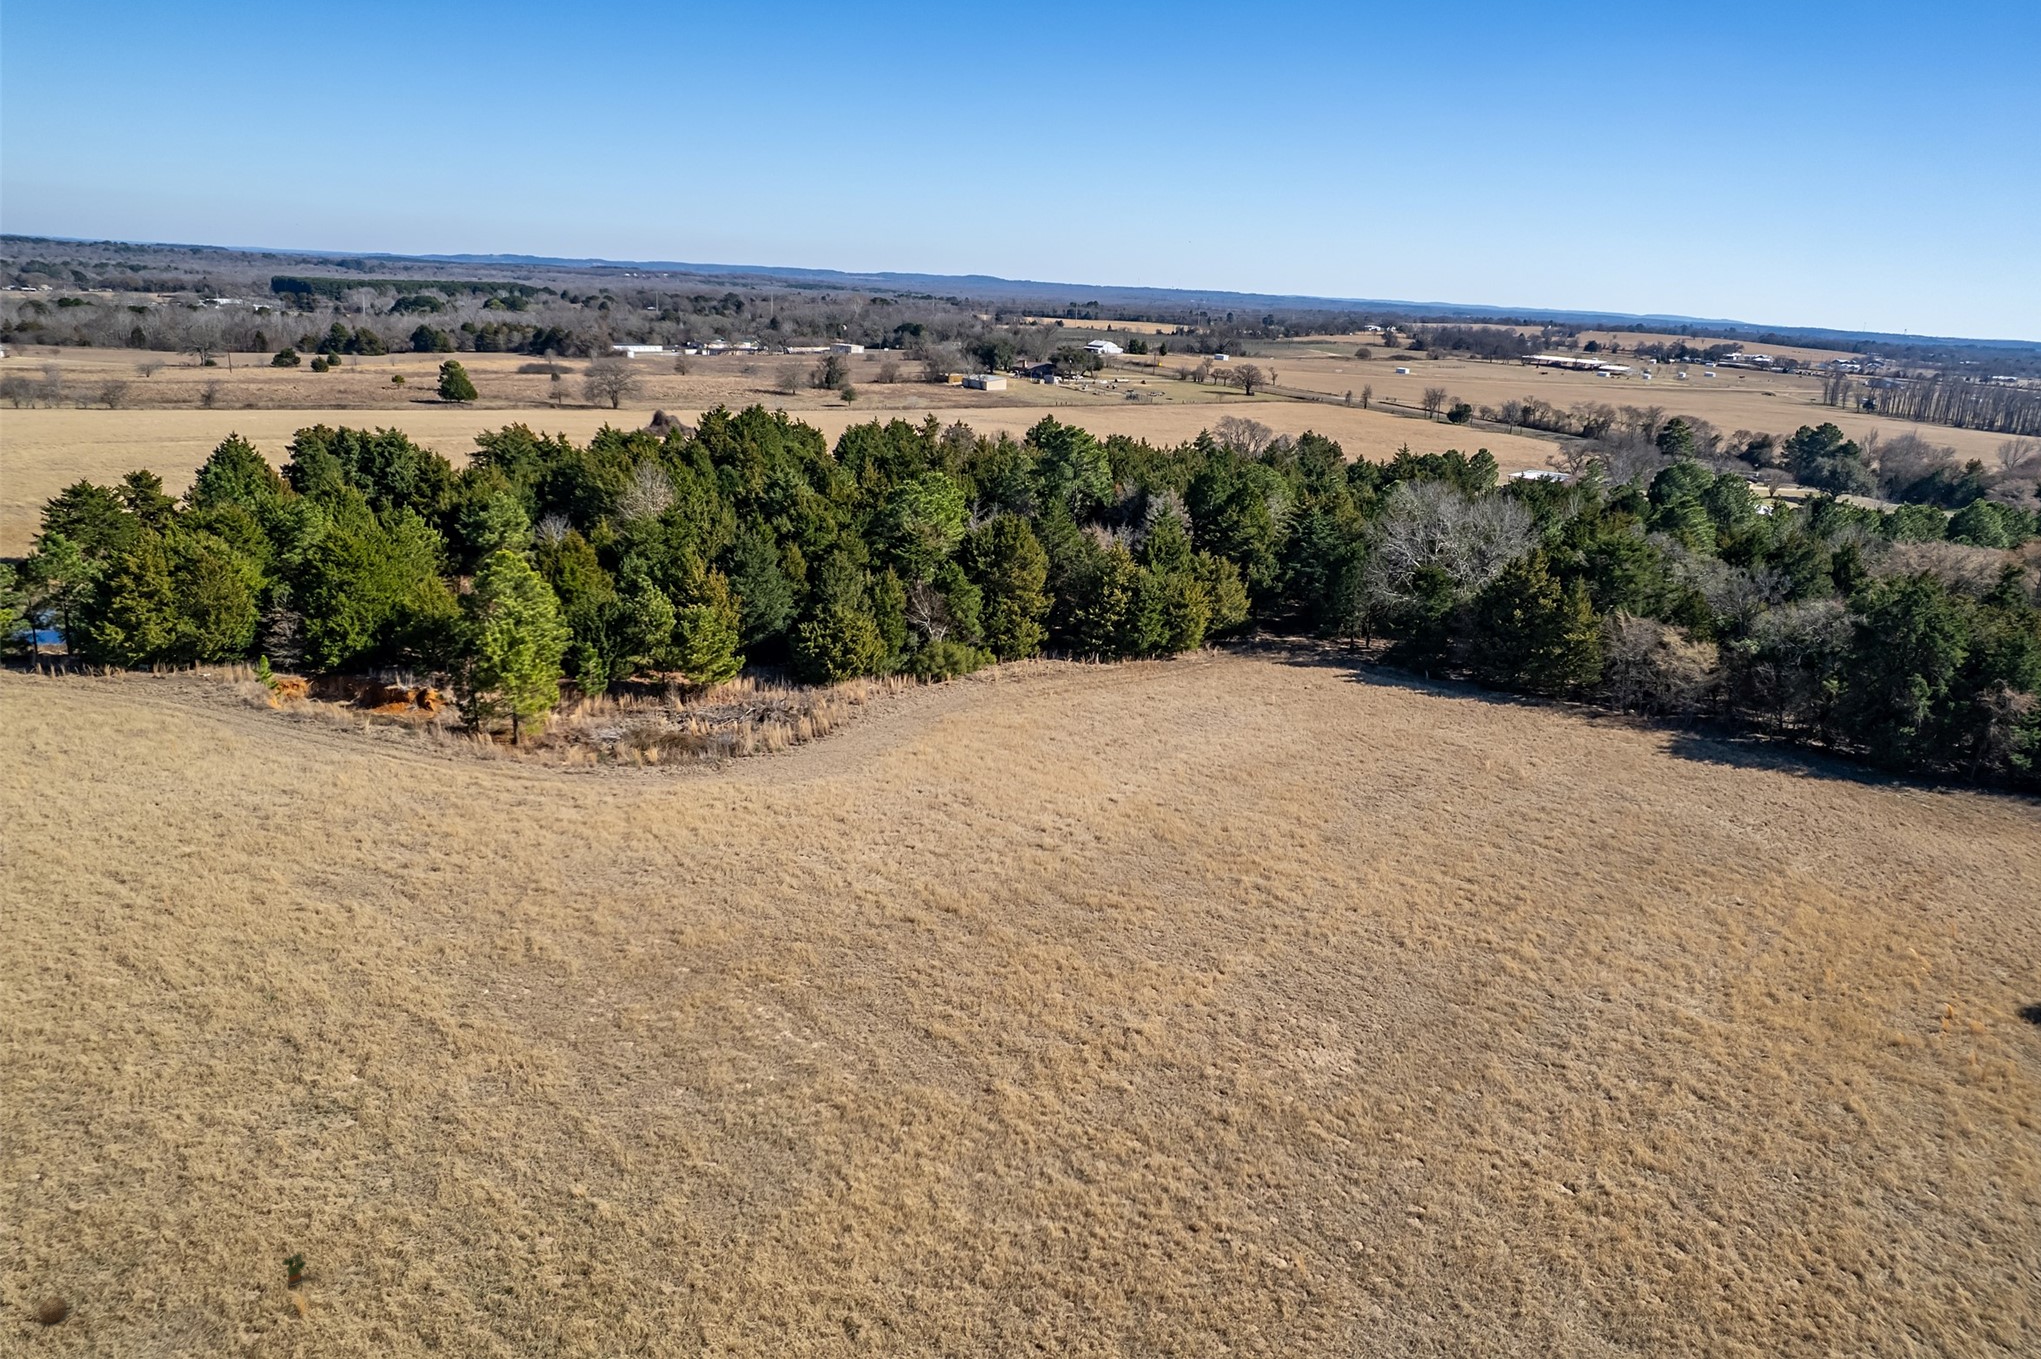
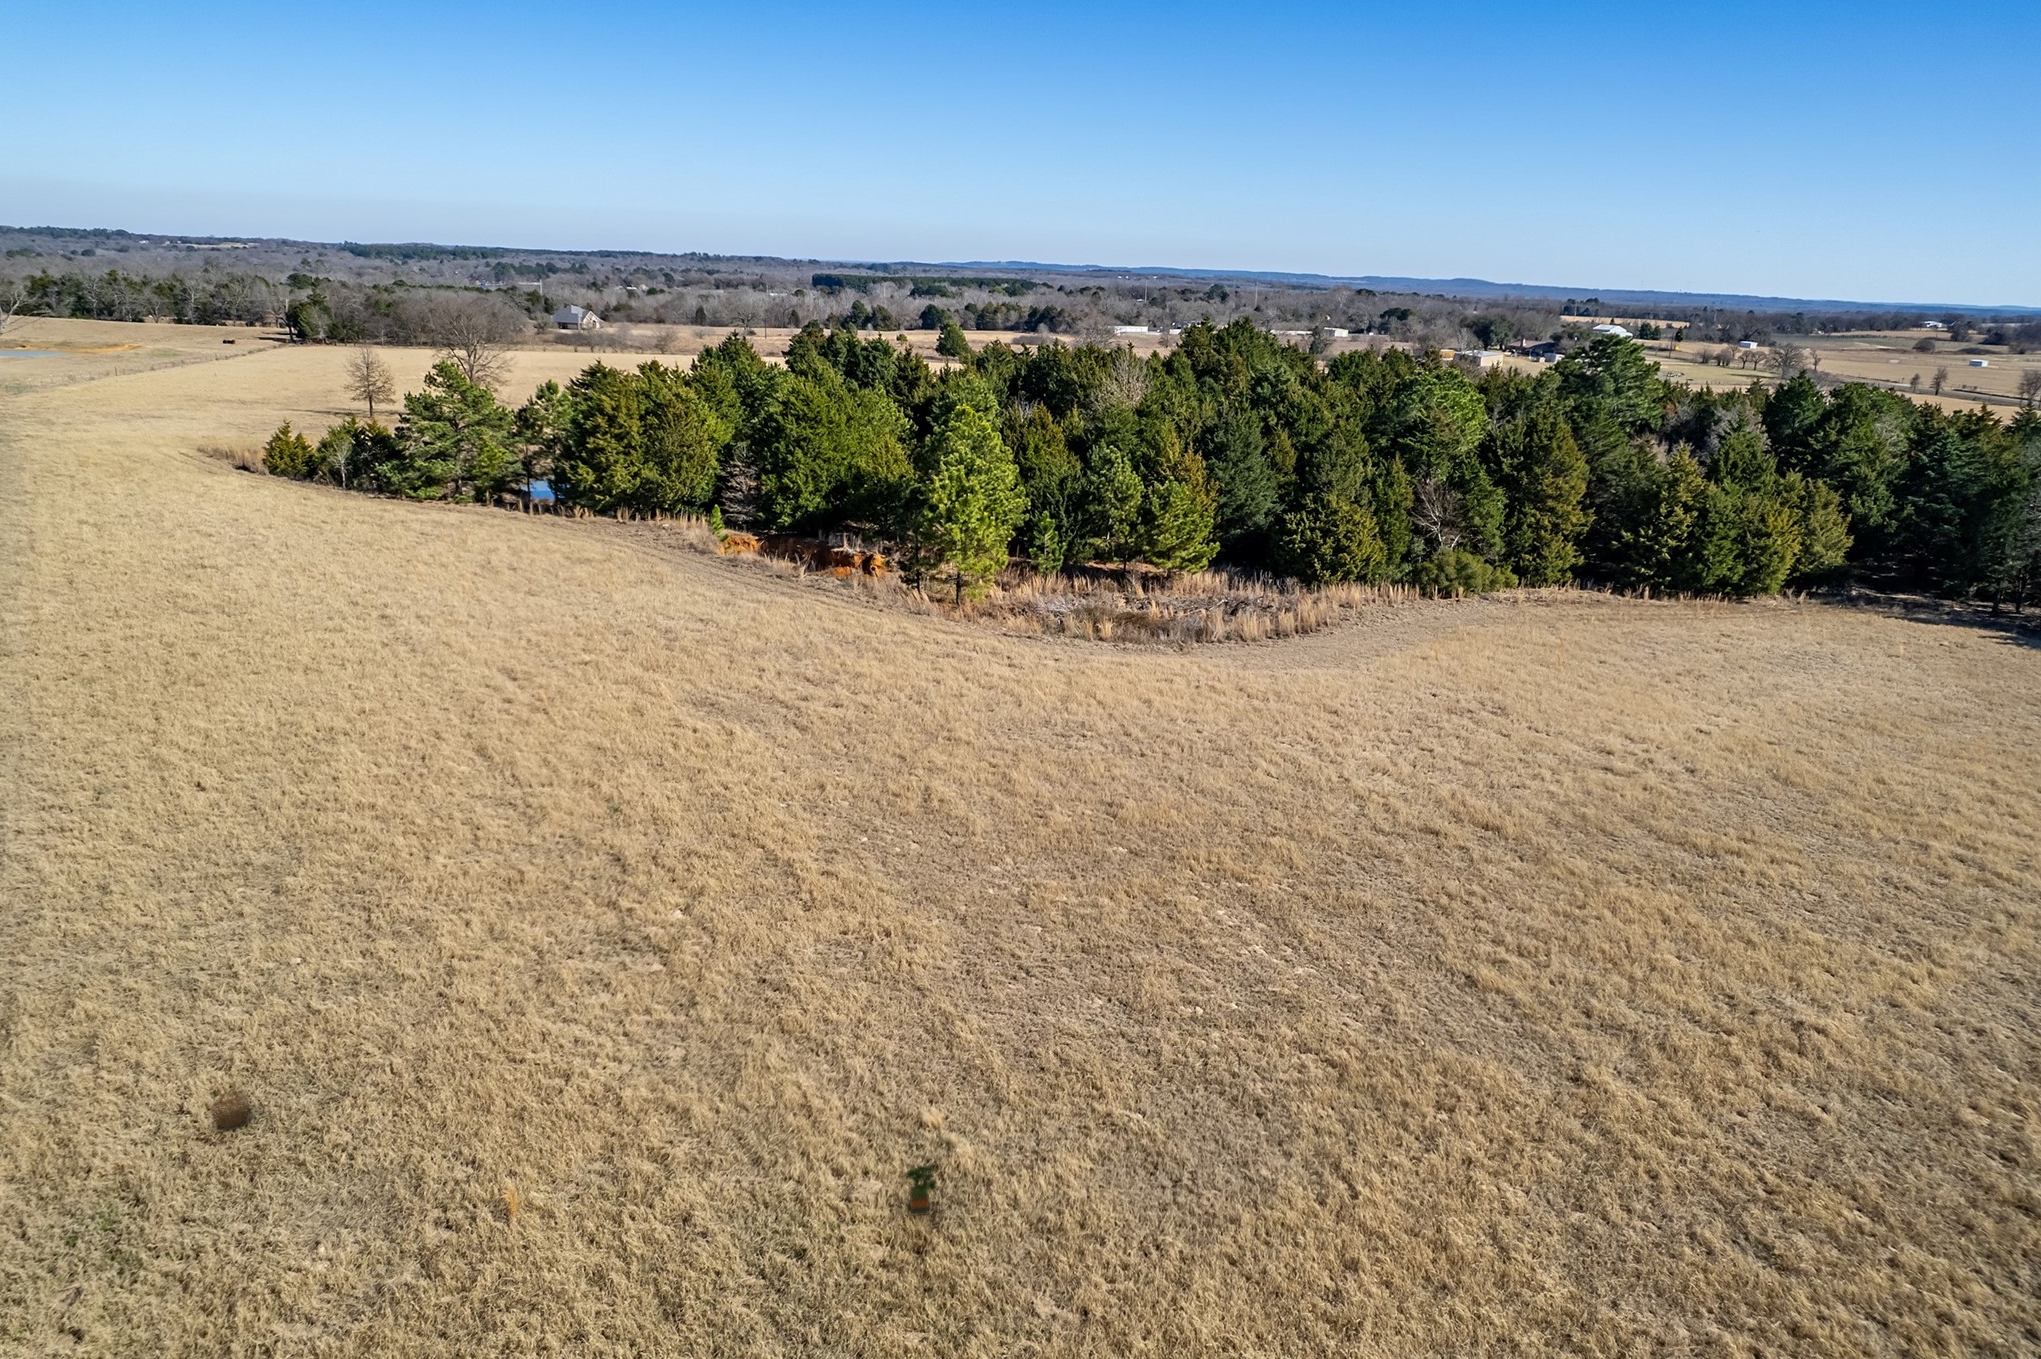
potted tree: present [282,1254,306,1286] -> present [906,1165,937,1216]

